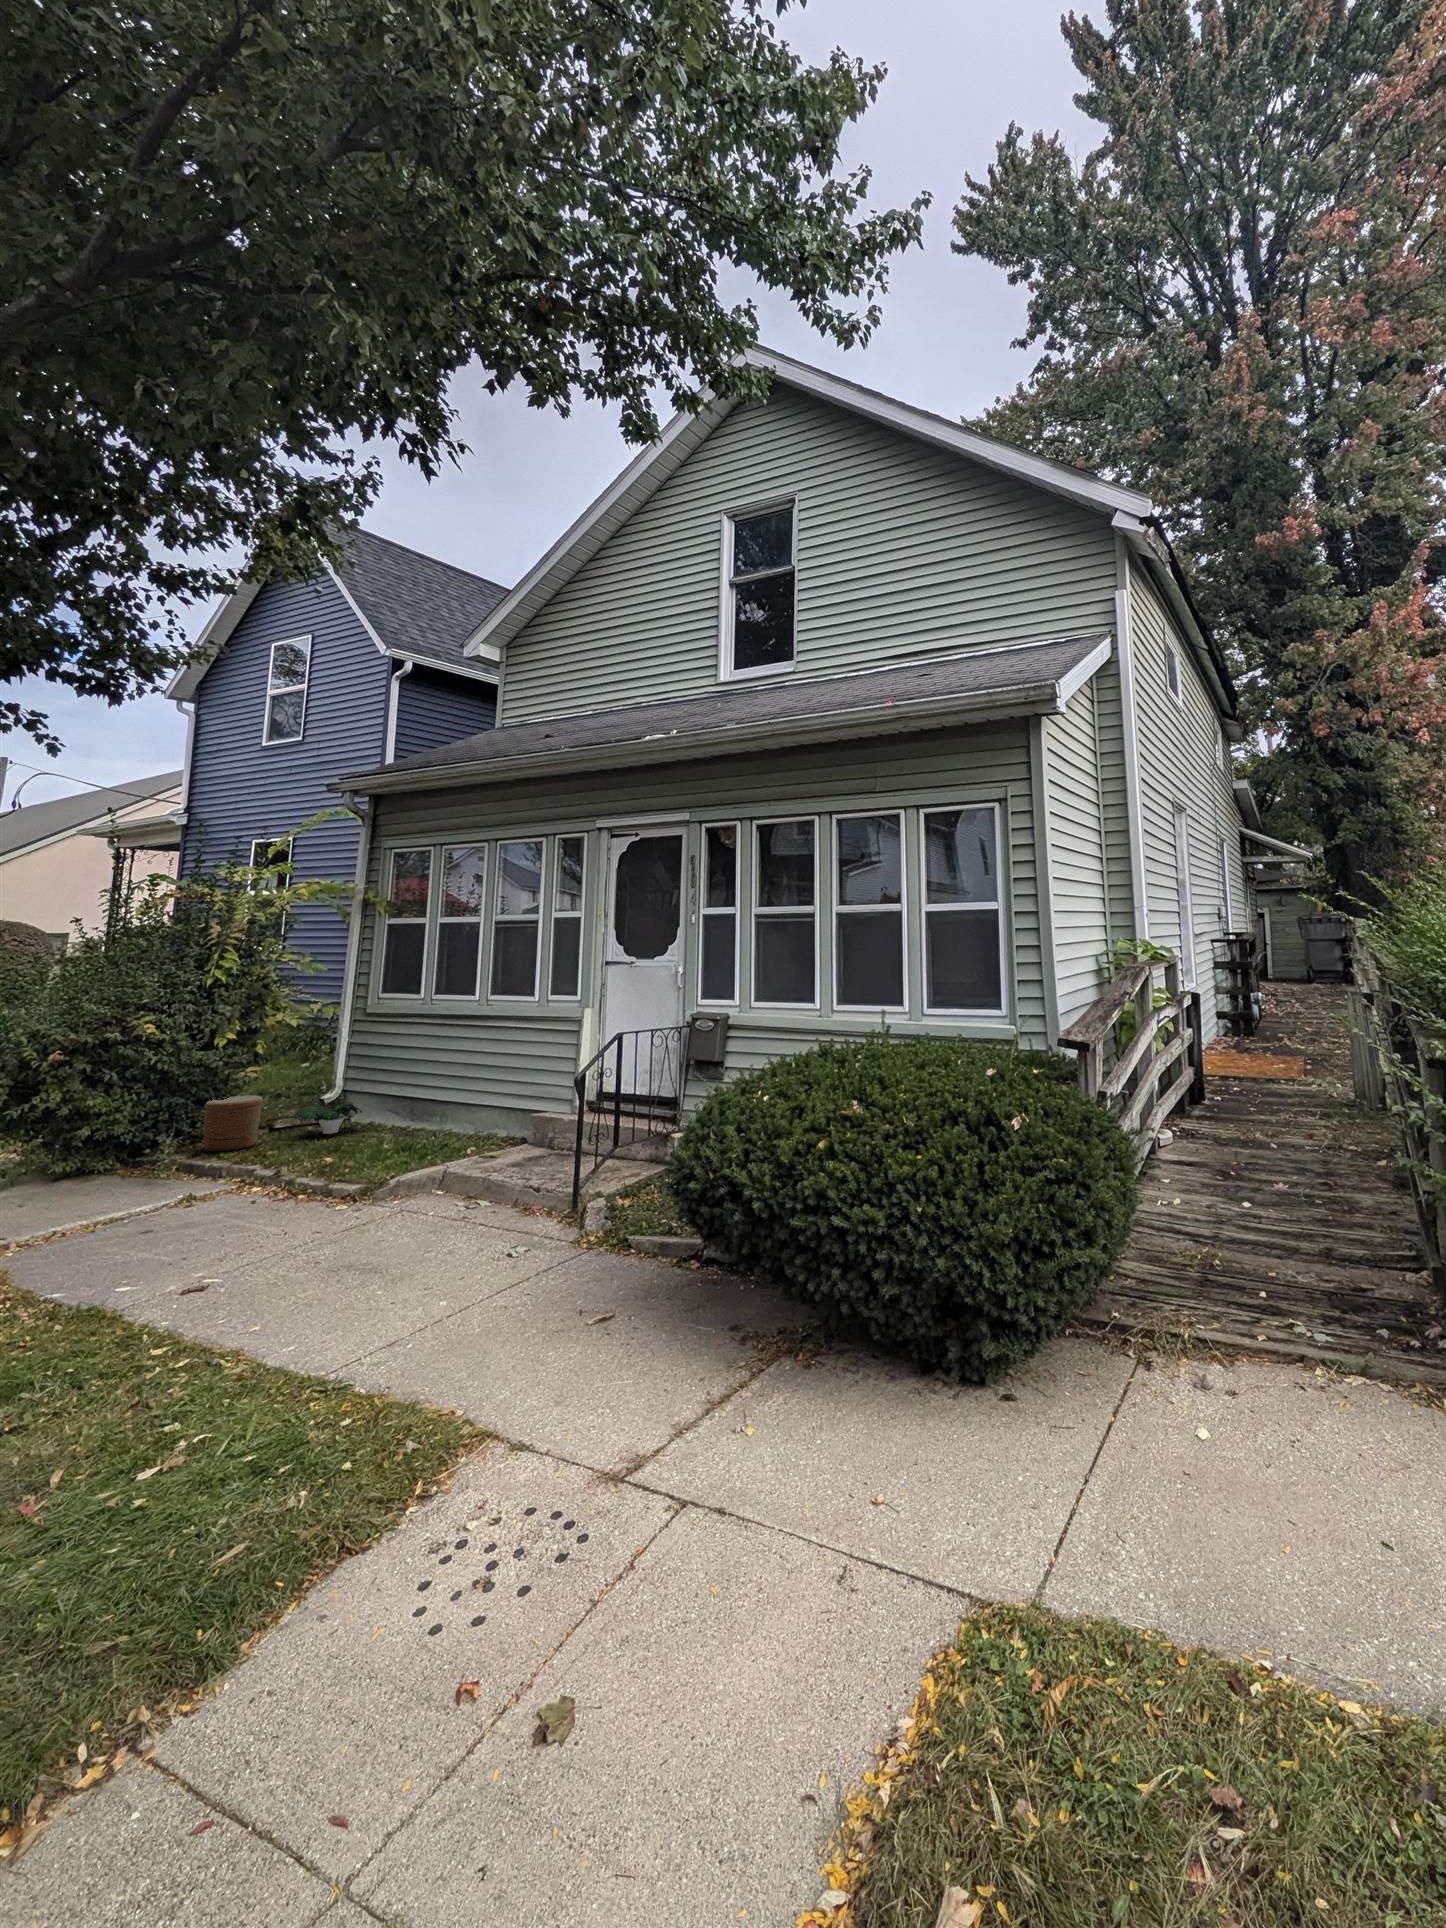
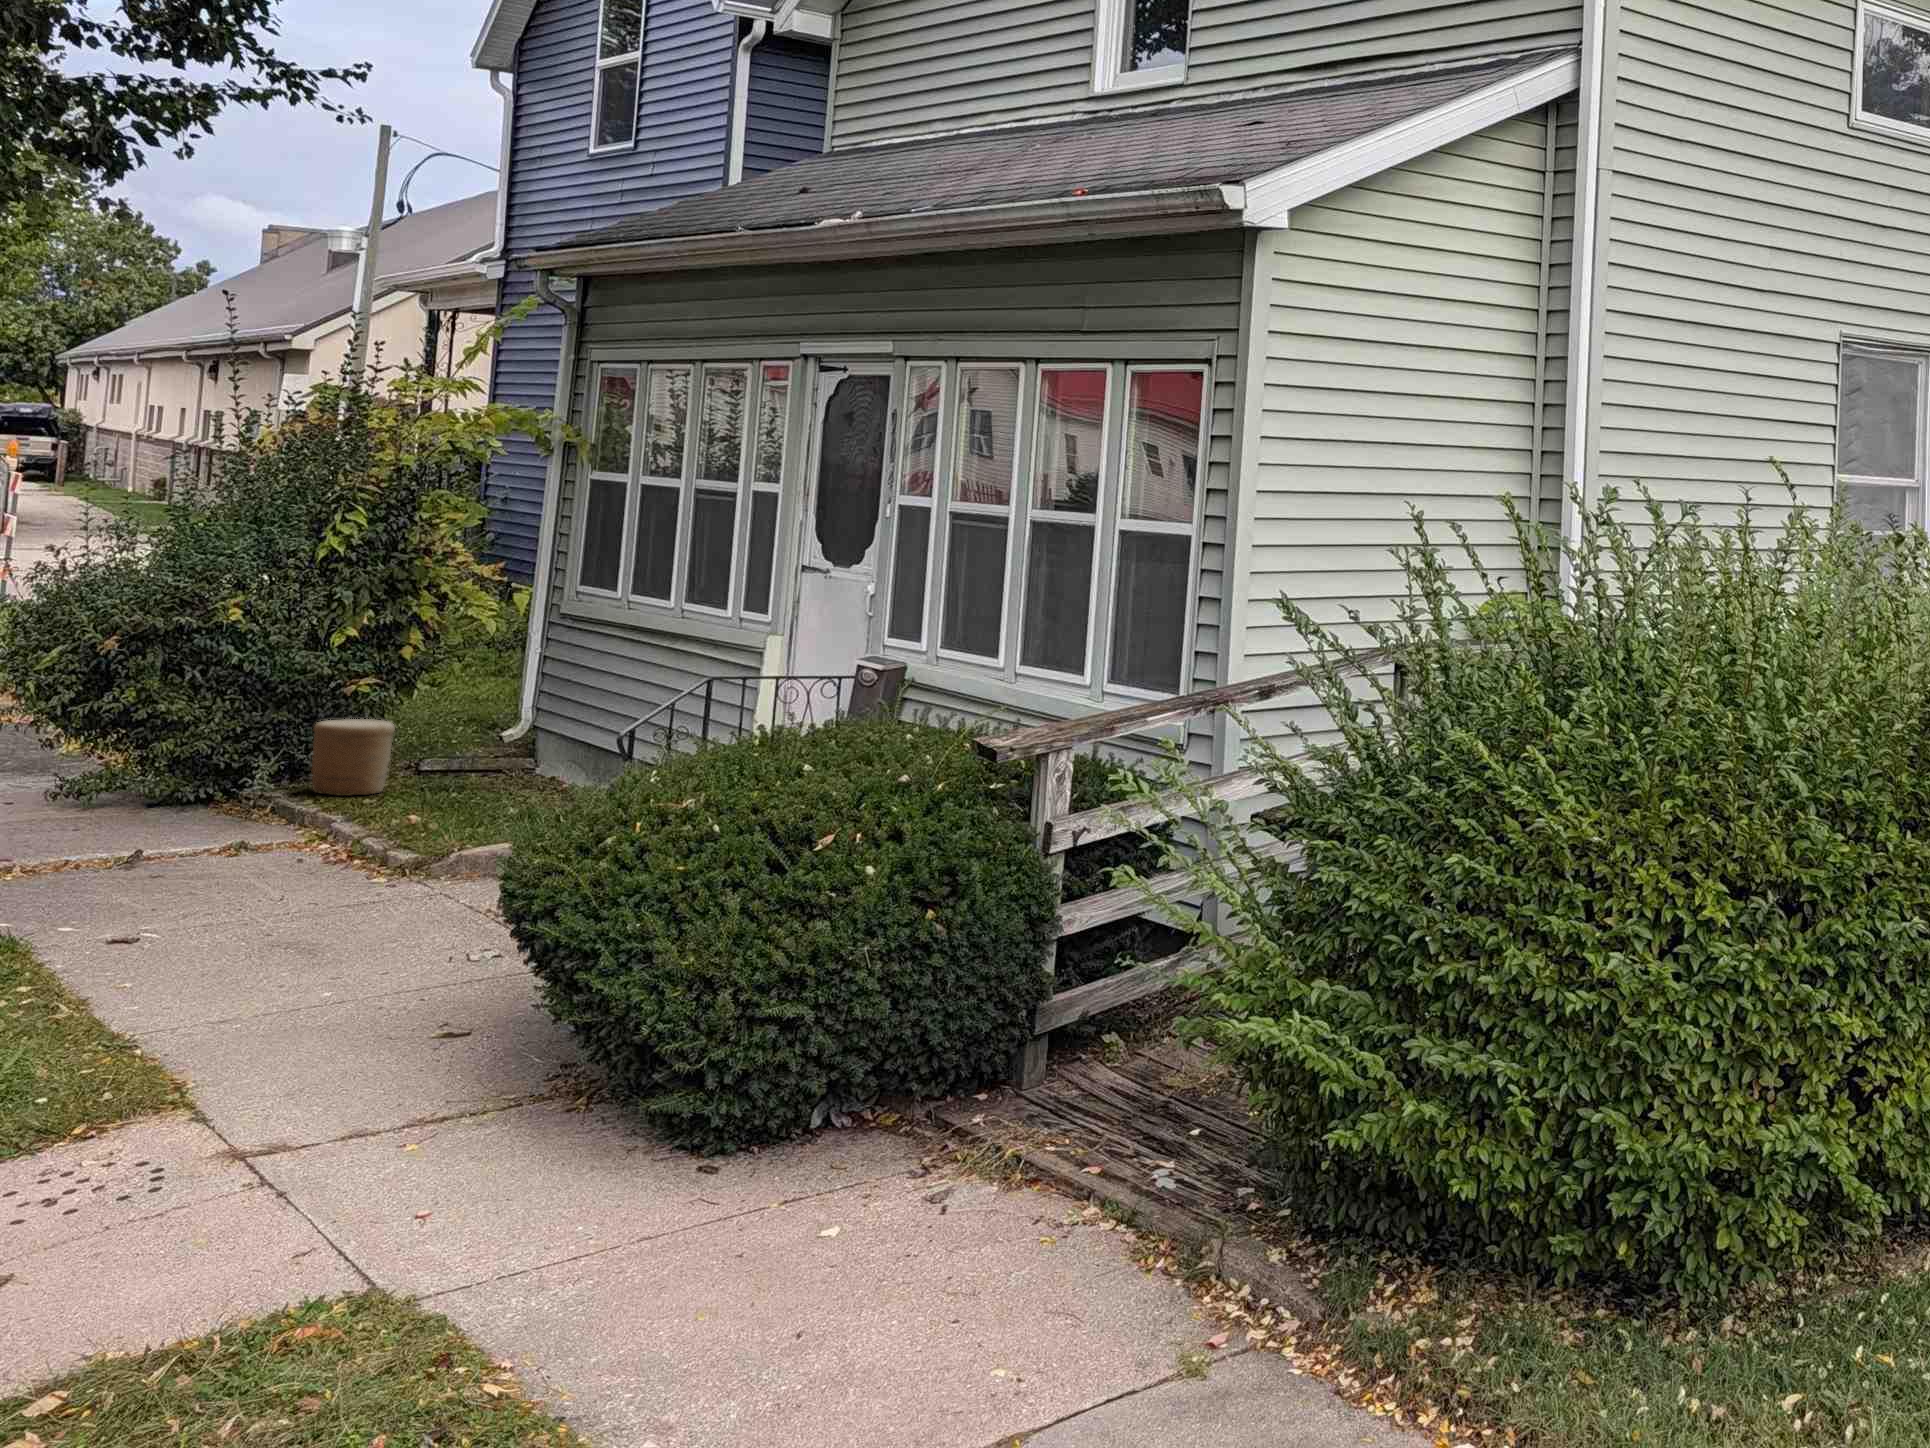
potted plant: present [294,1102,362,1134] -> none [442,746,539,793]

